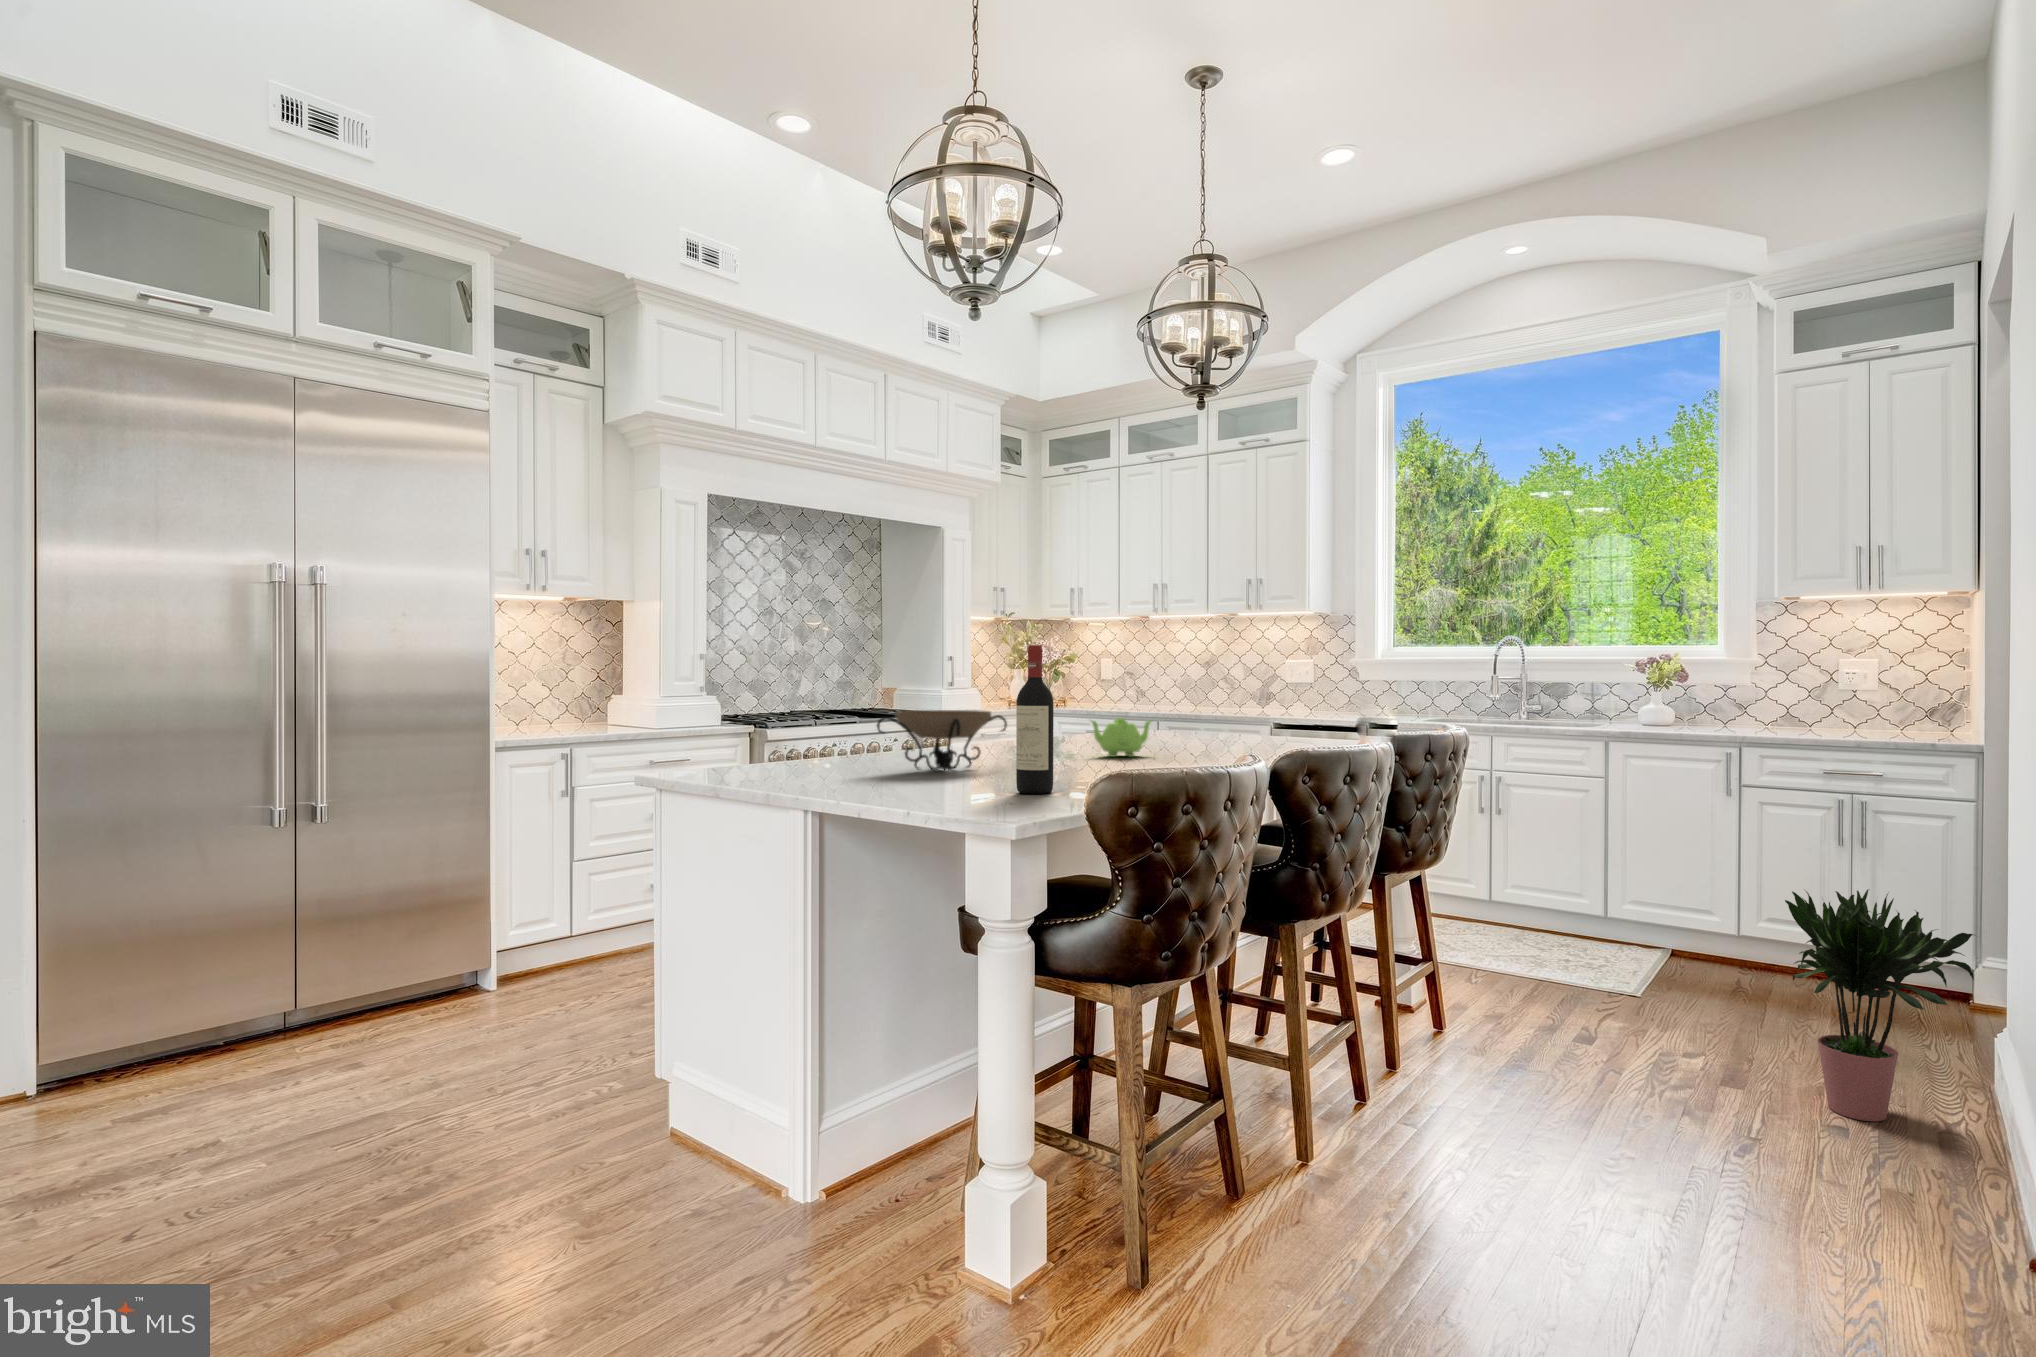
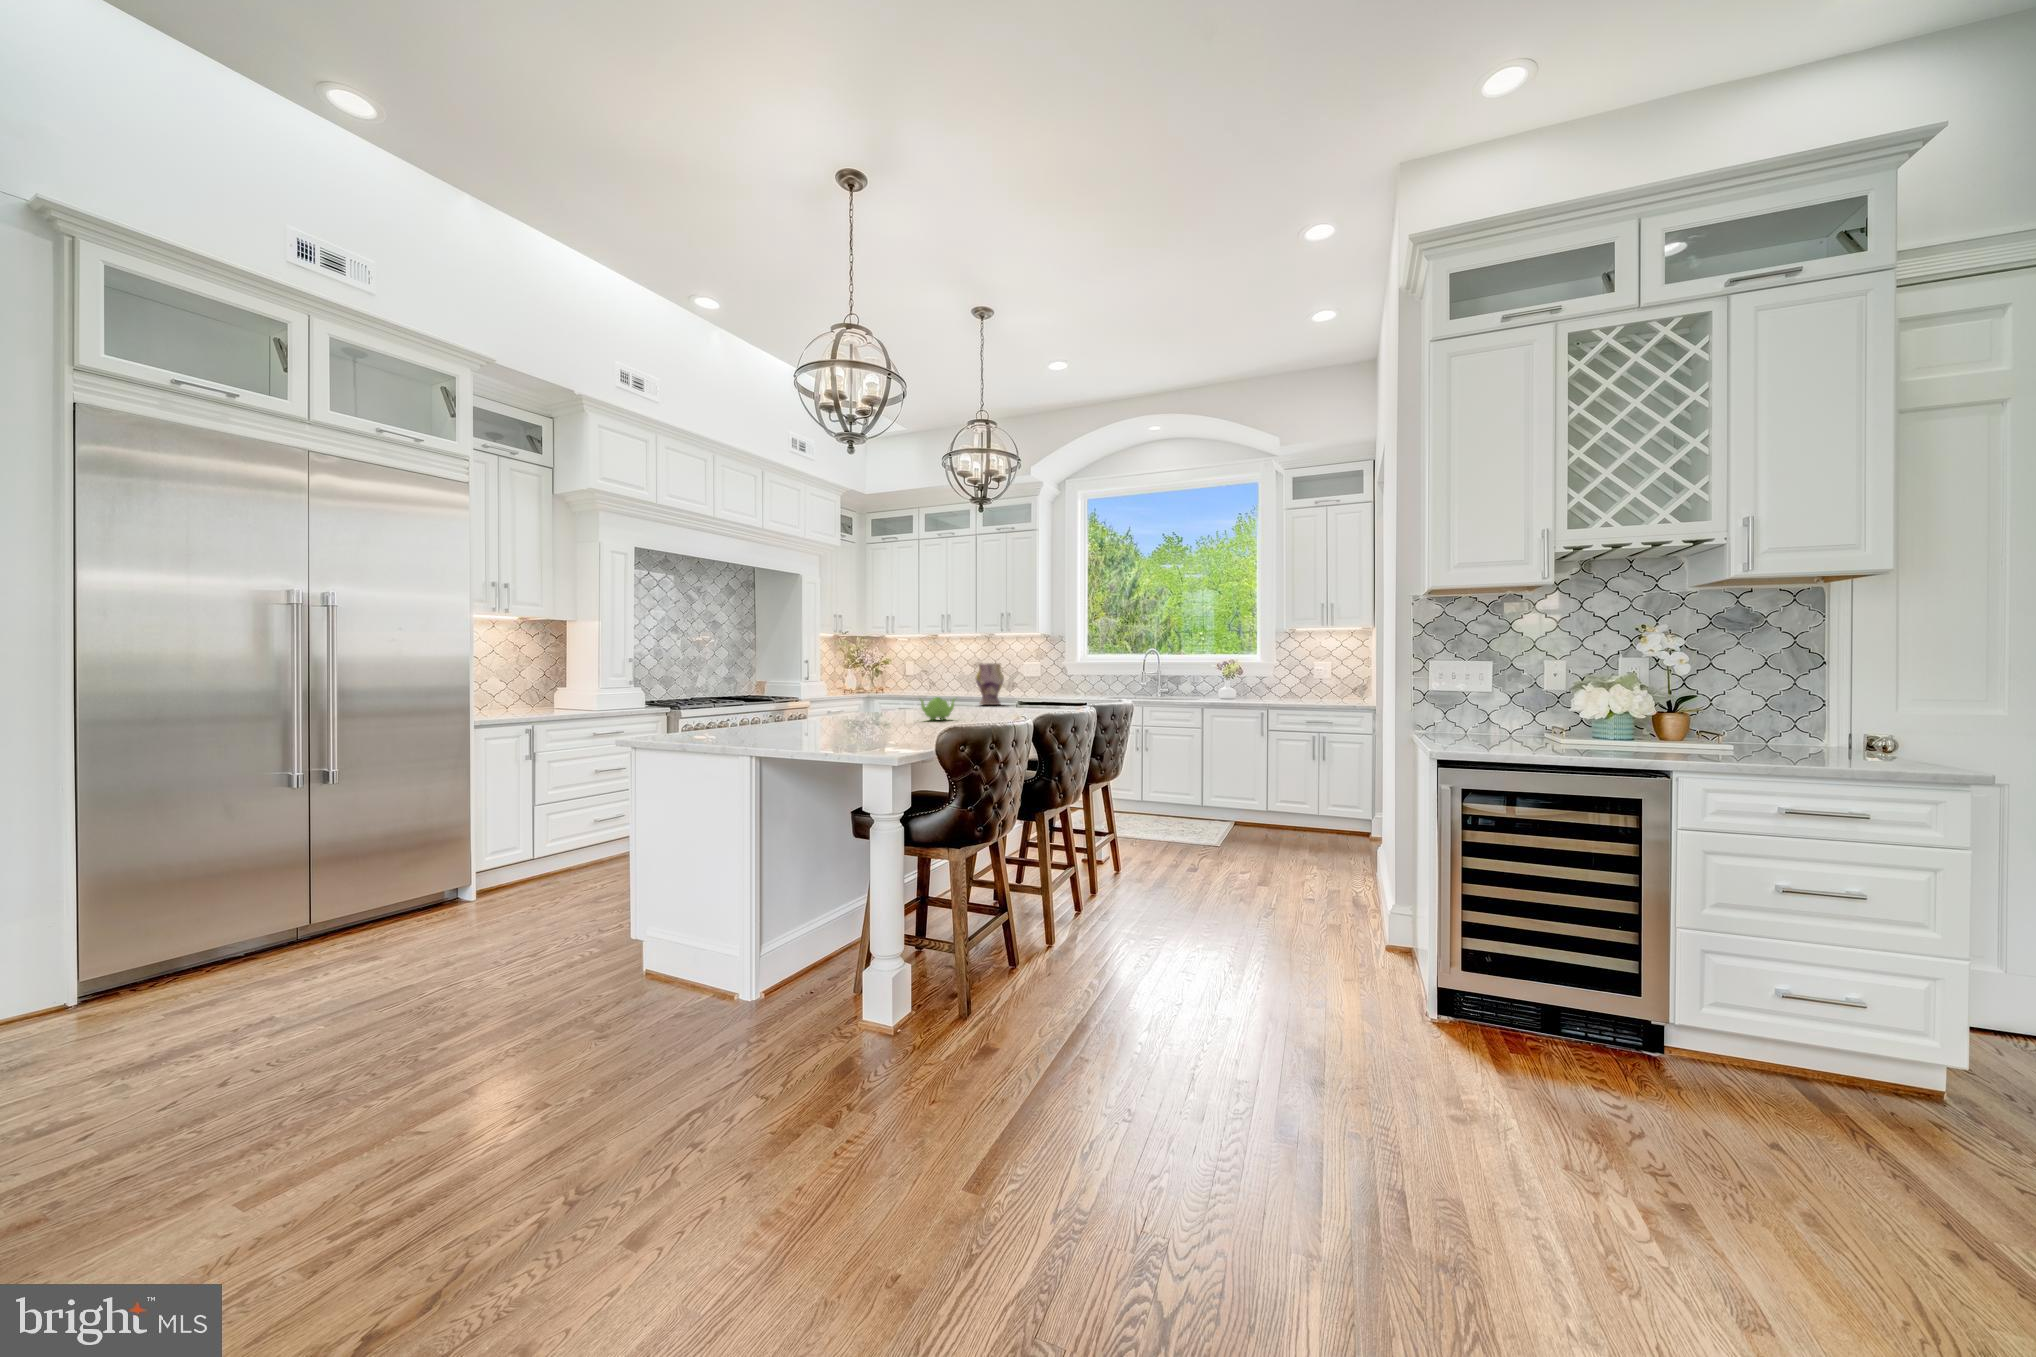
wine bottle: present [1016,645,1054,794] -> none [890,652,912,739]
vase: none [1199,661,1247,729] -> present [976,663,1004,705]
decorative bowl: present [877,710,1007,770] -> none [790,693,872,730]
potted plant: present [1785,889,1974,1121] -> none [1284,776,1372,896]

